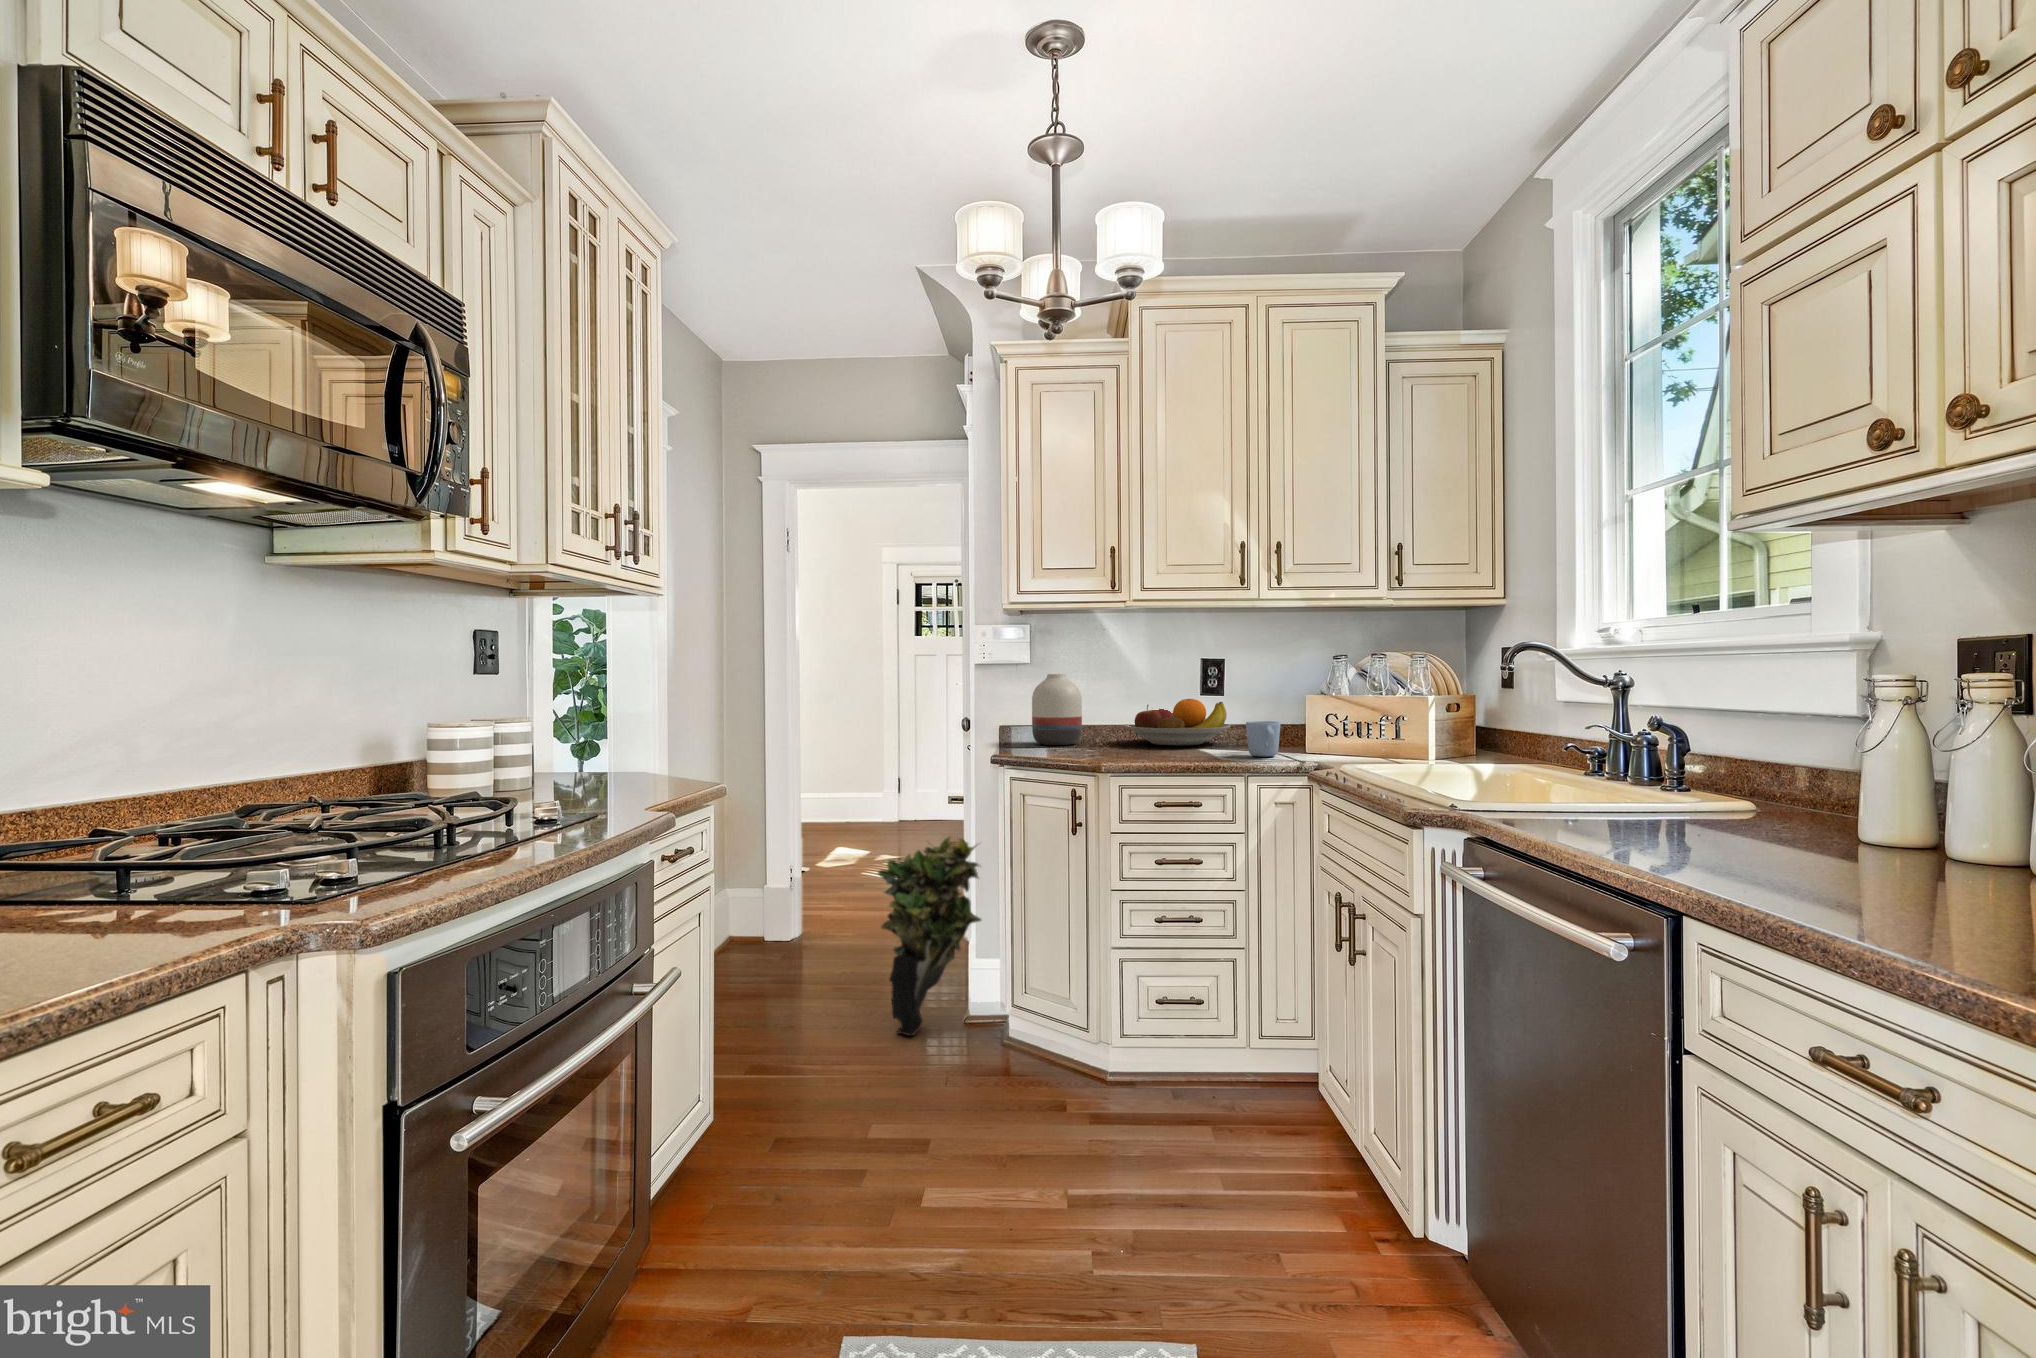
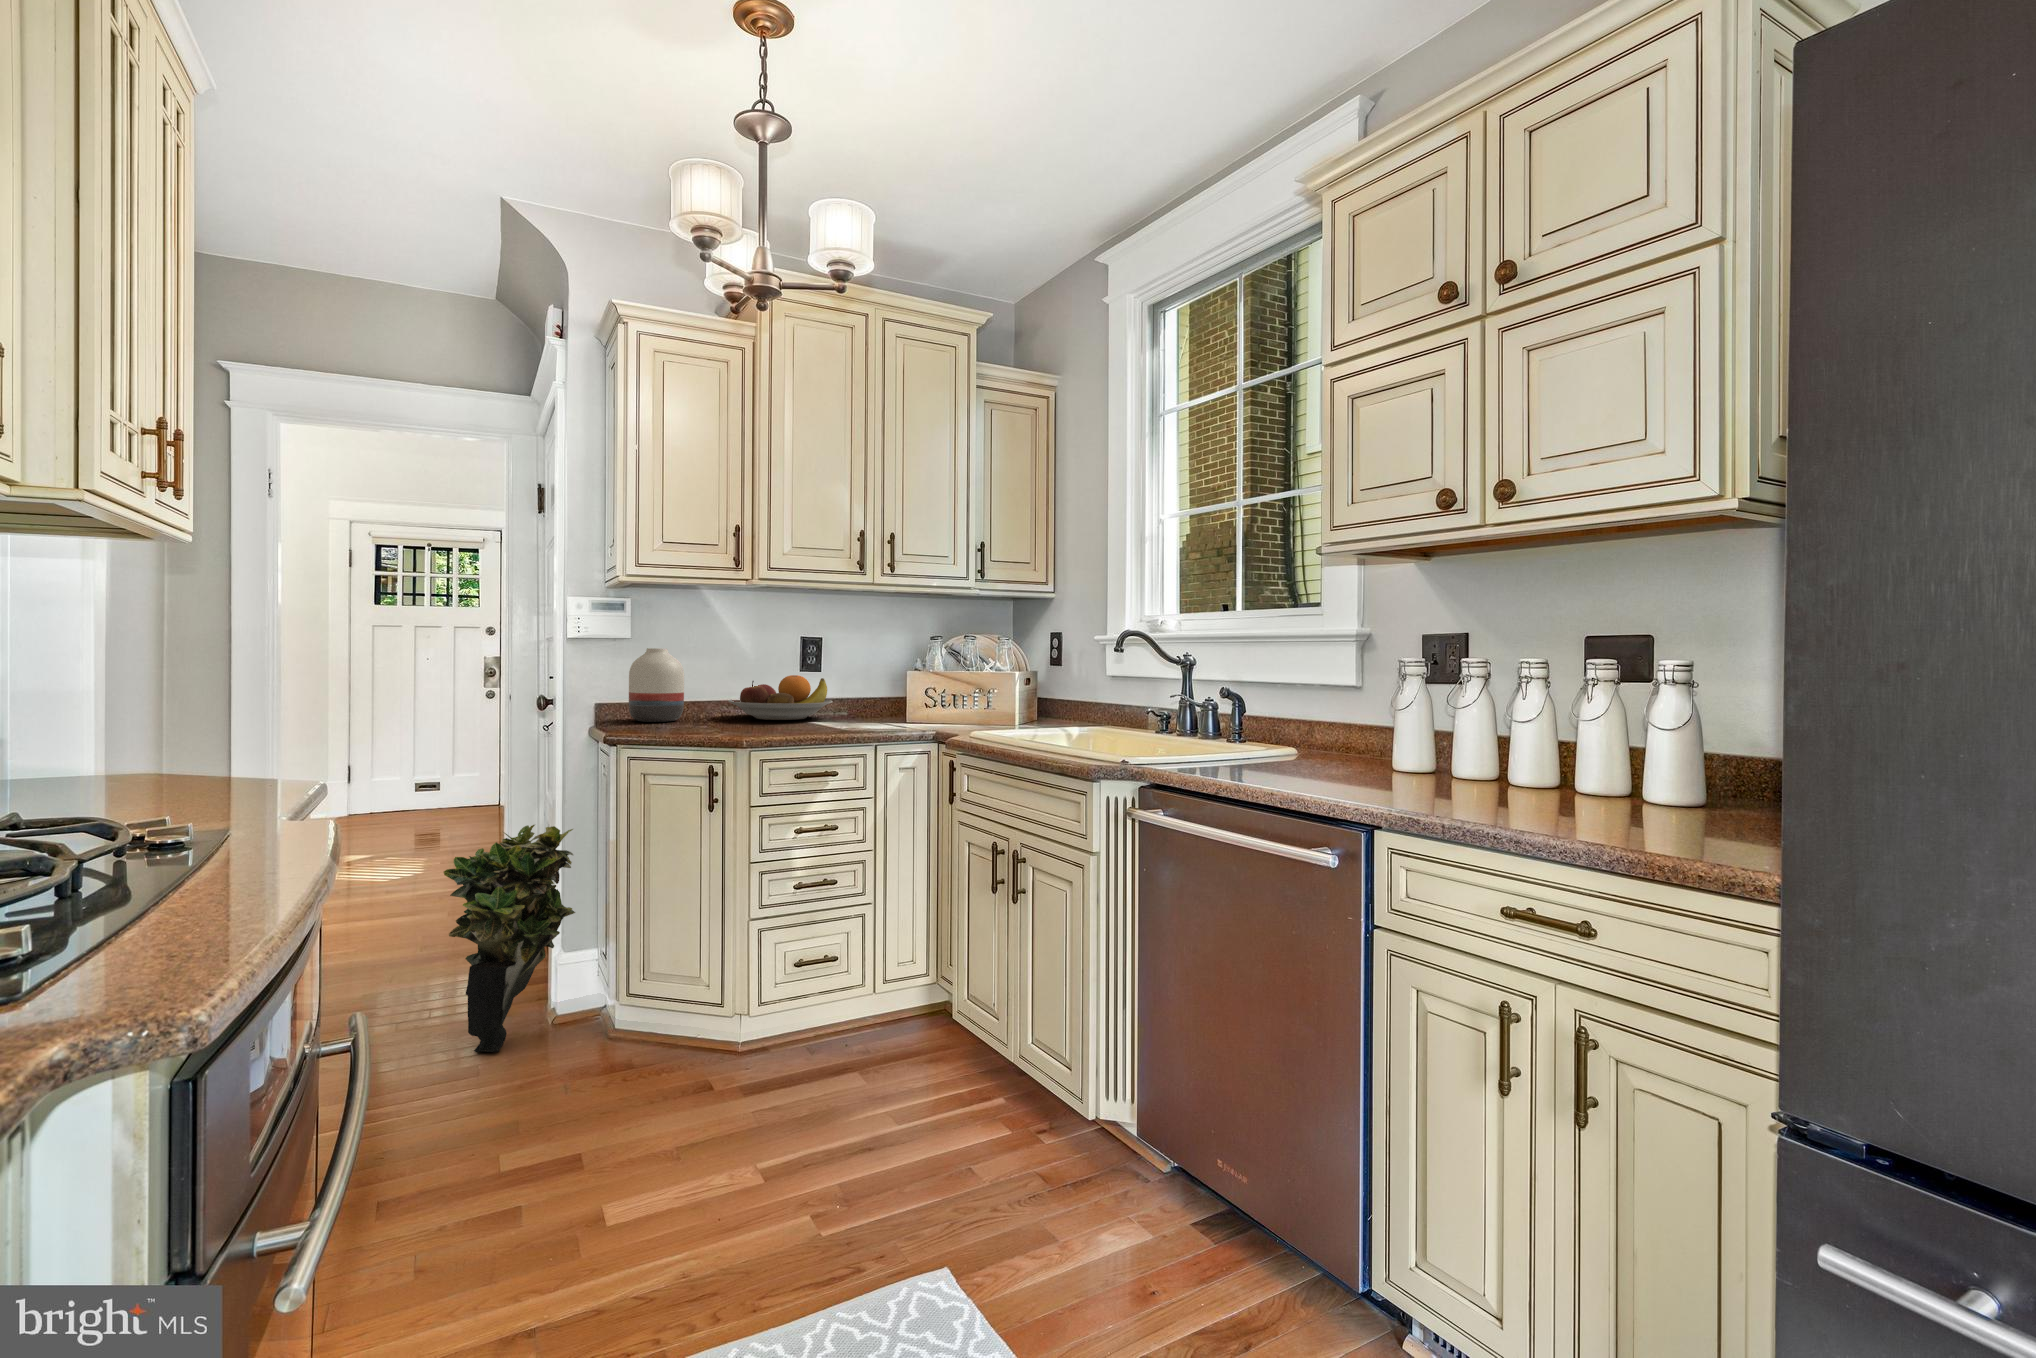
mug: present [1246,721,1280,757] -> none [865,696,896,728]

